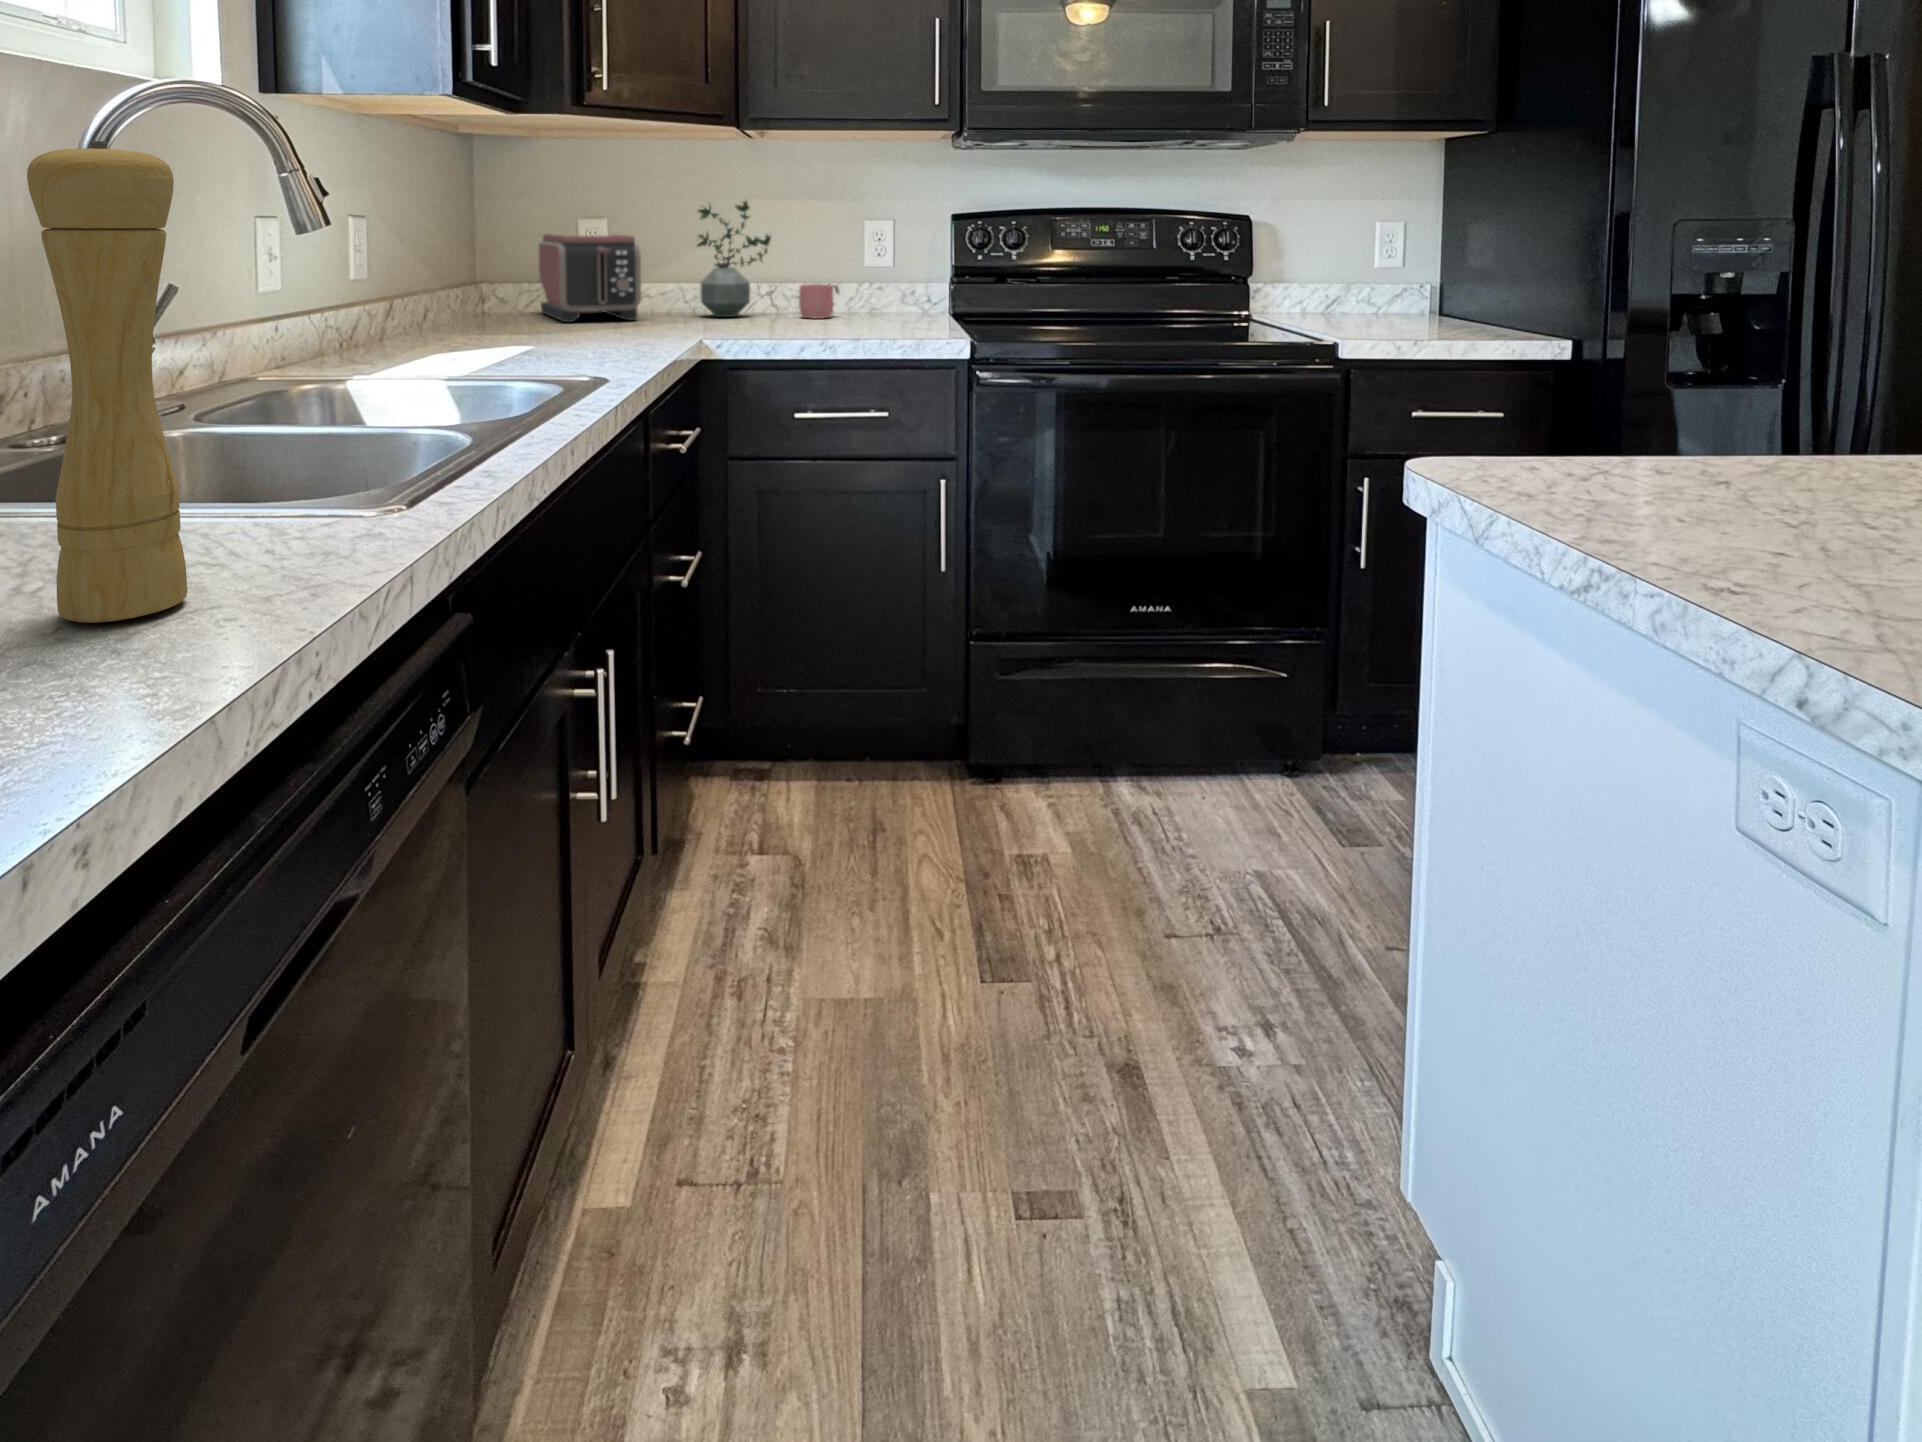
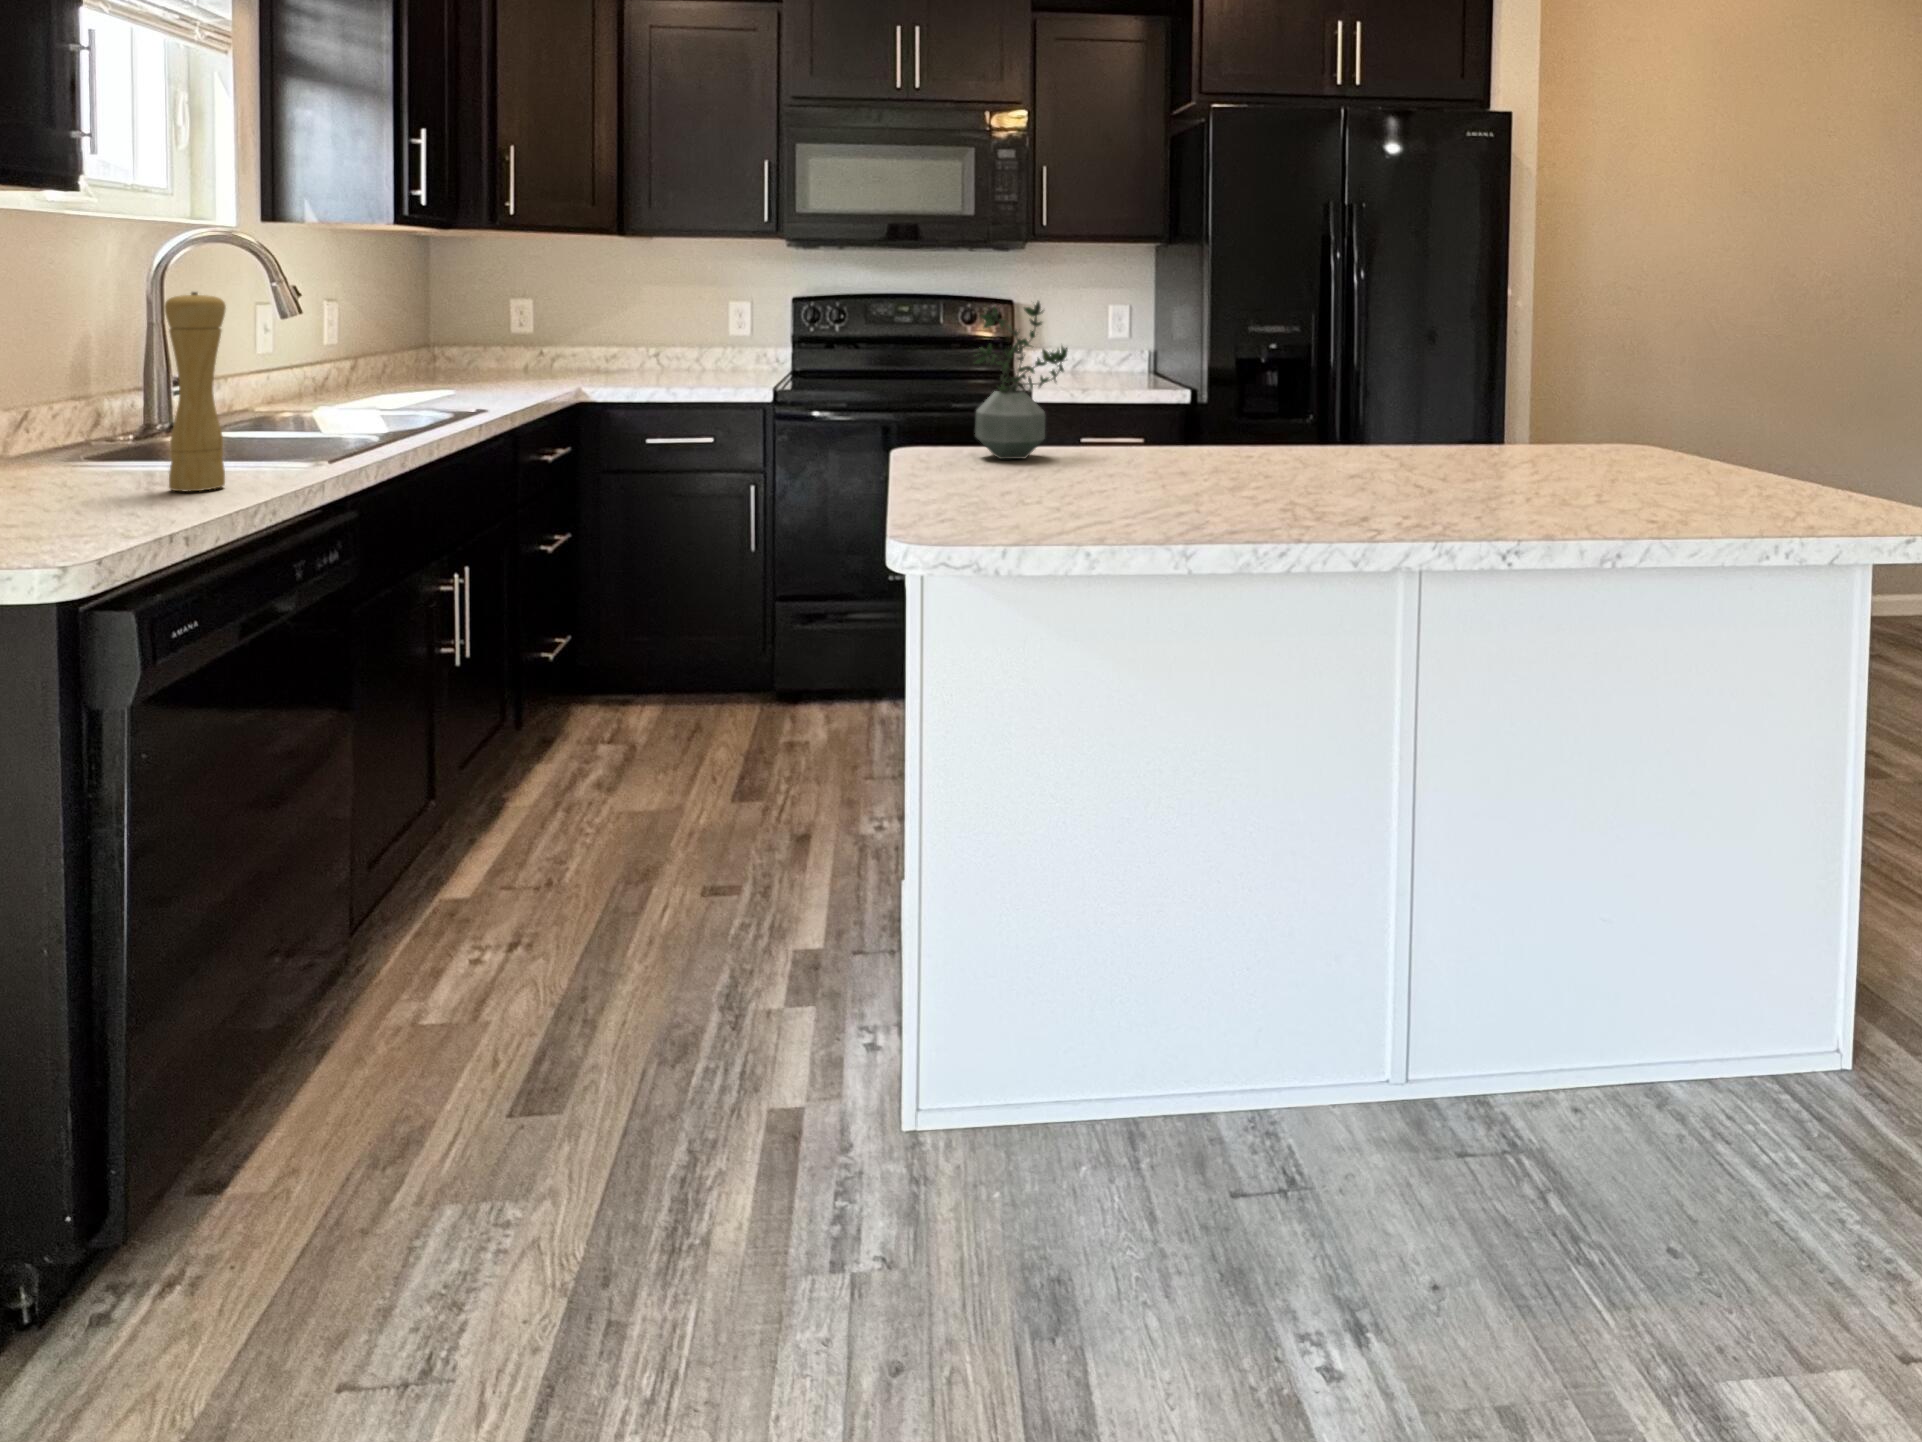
potted plant: present [697,201,771,317] -> present [975,301,1068,459]
toaster: present [539,234,641,322] -> none [476,311,552,378]
mug: present [799,284,839,319] -> none [678,350,711,376]

